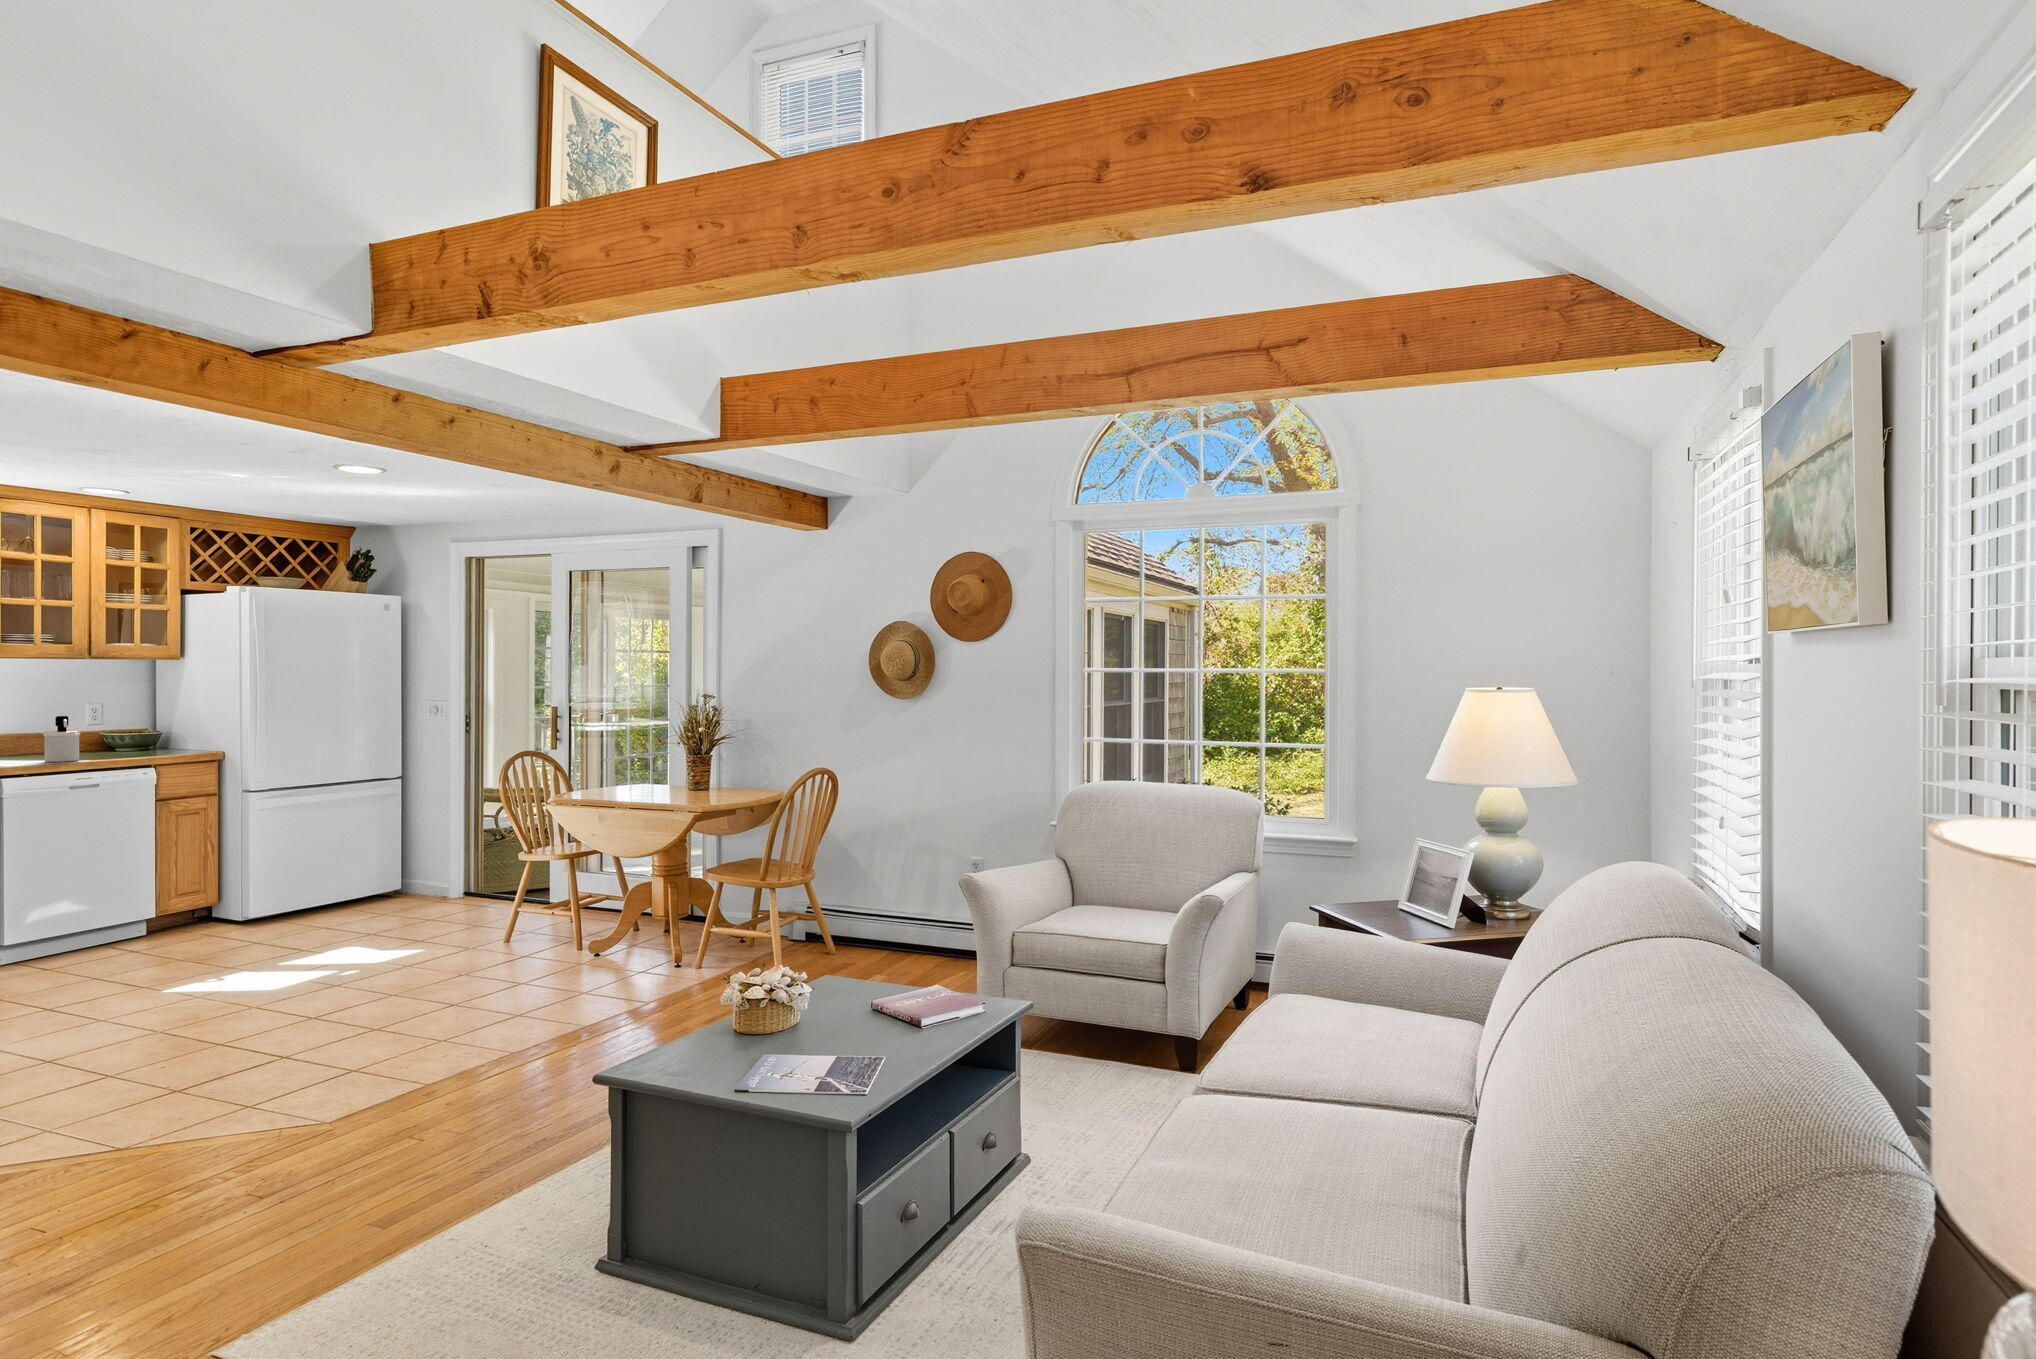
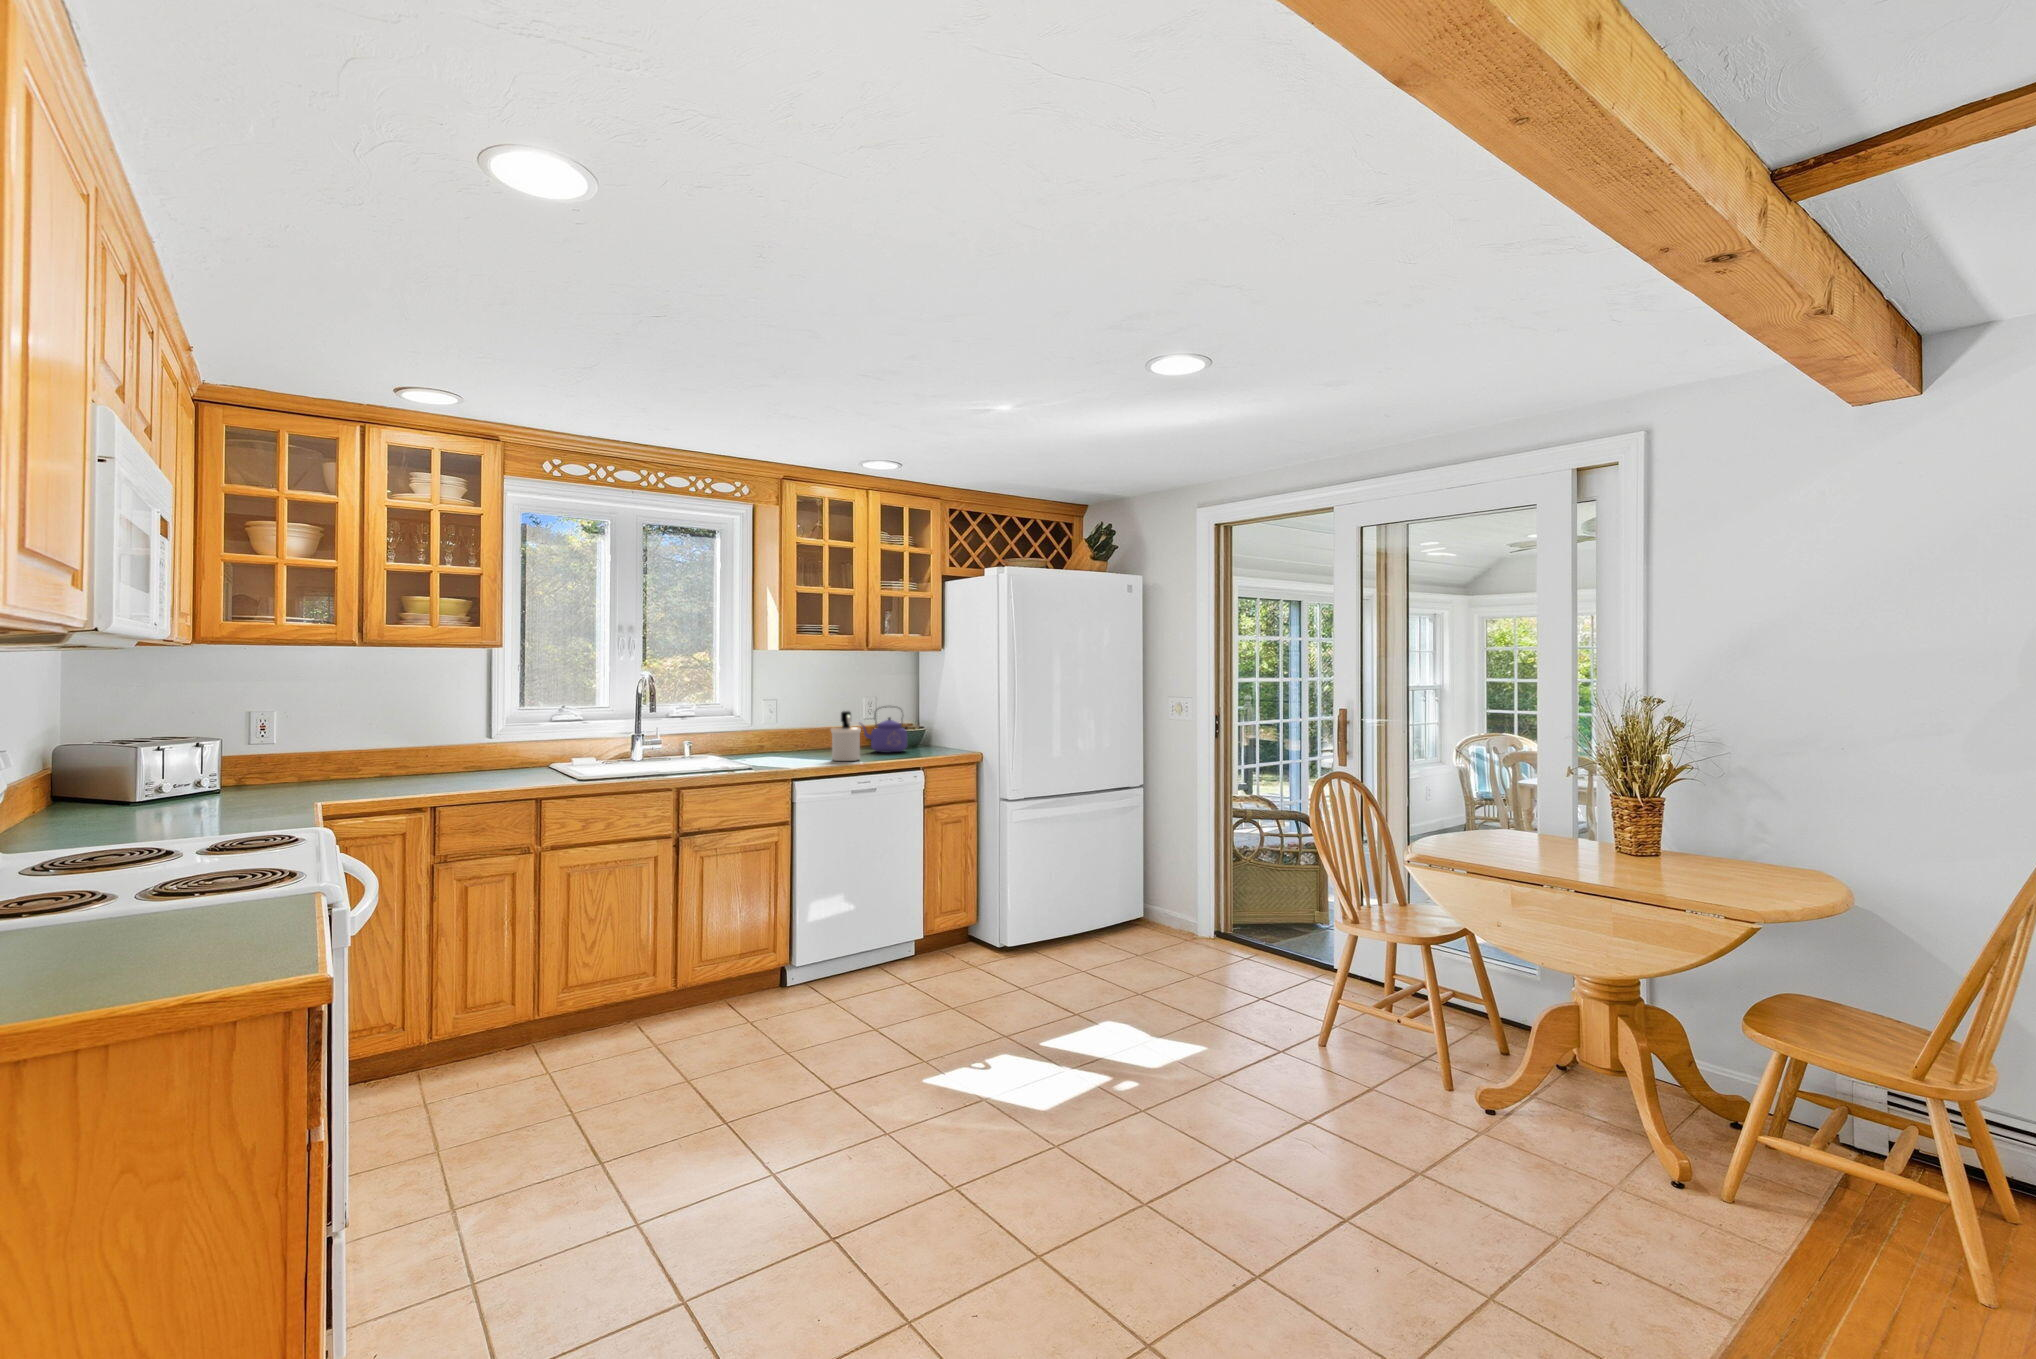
kettle: none [79,711,139,754] -> present [860,707,907,753]

